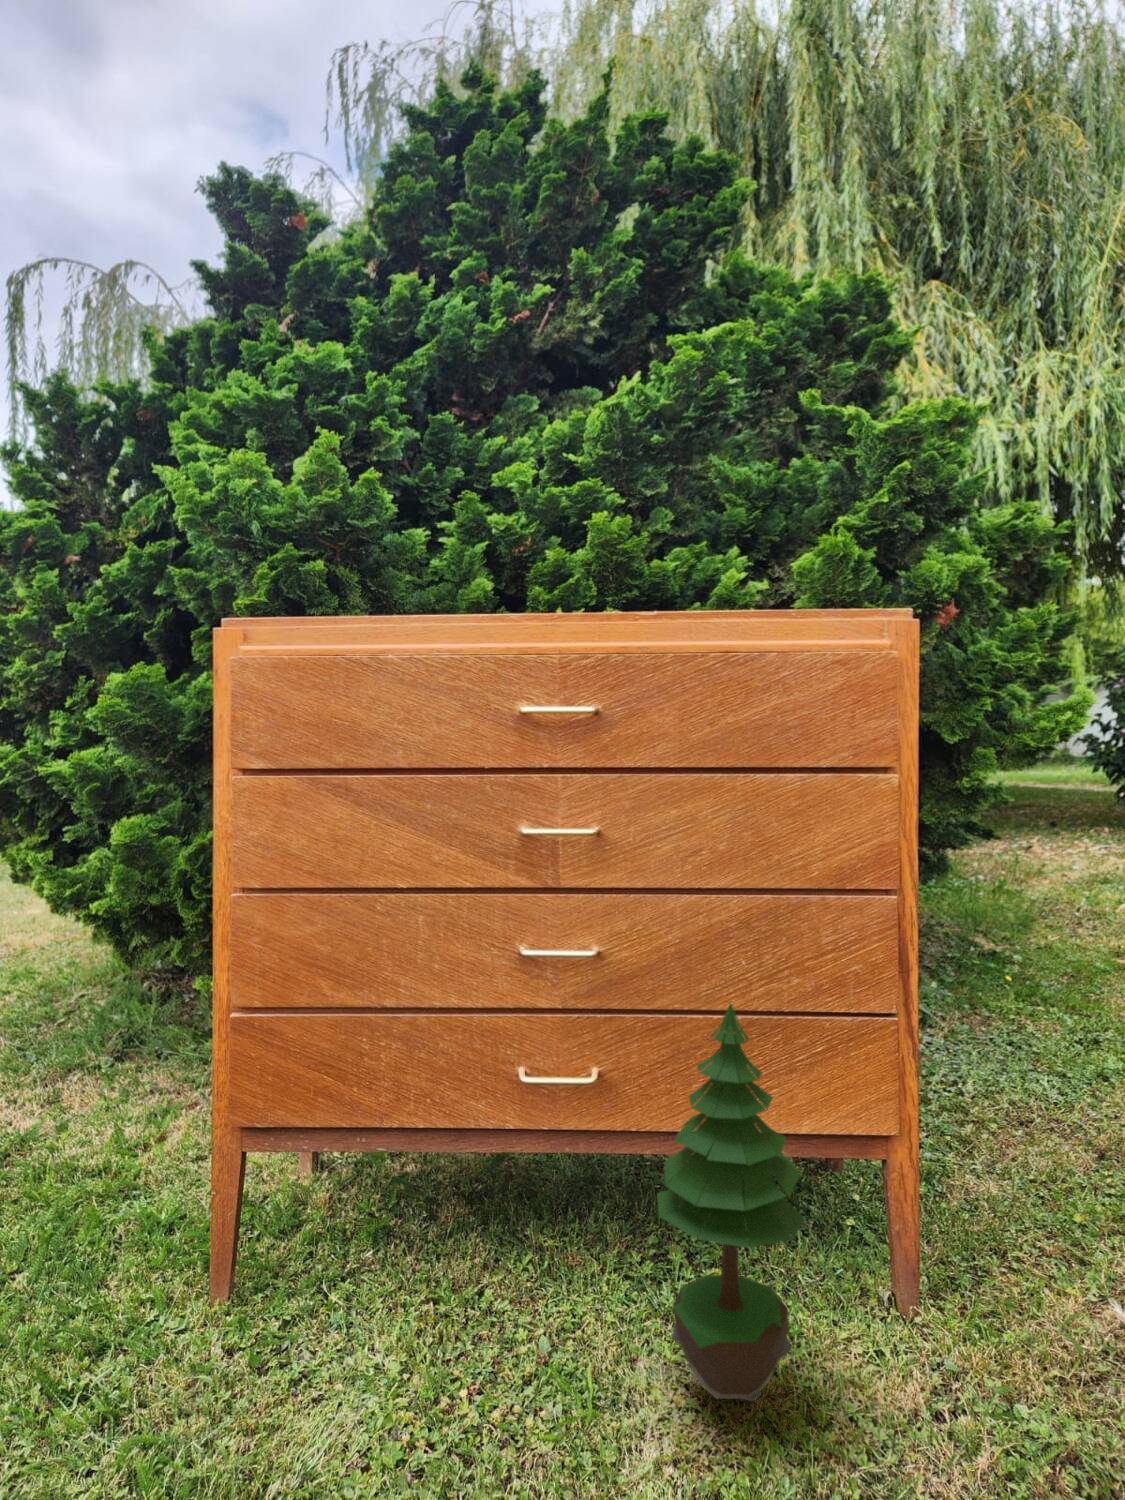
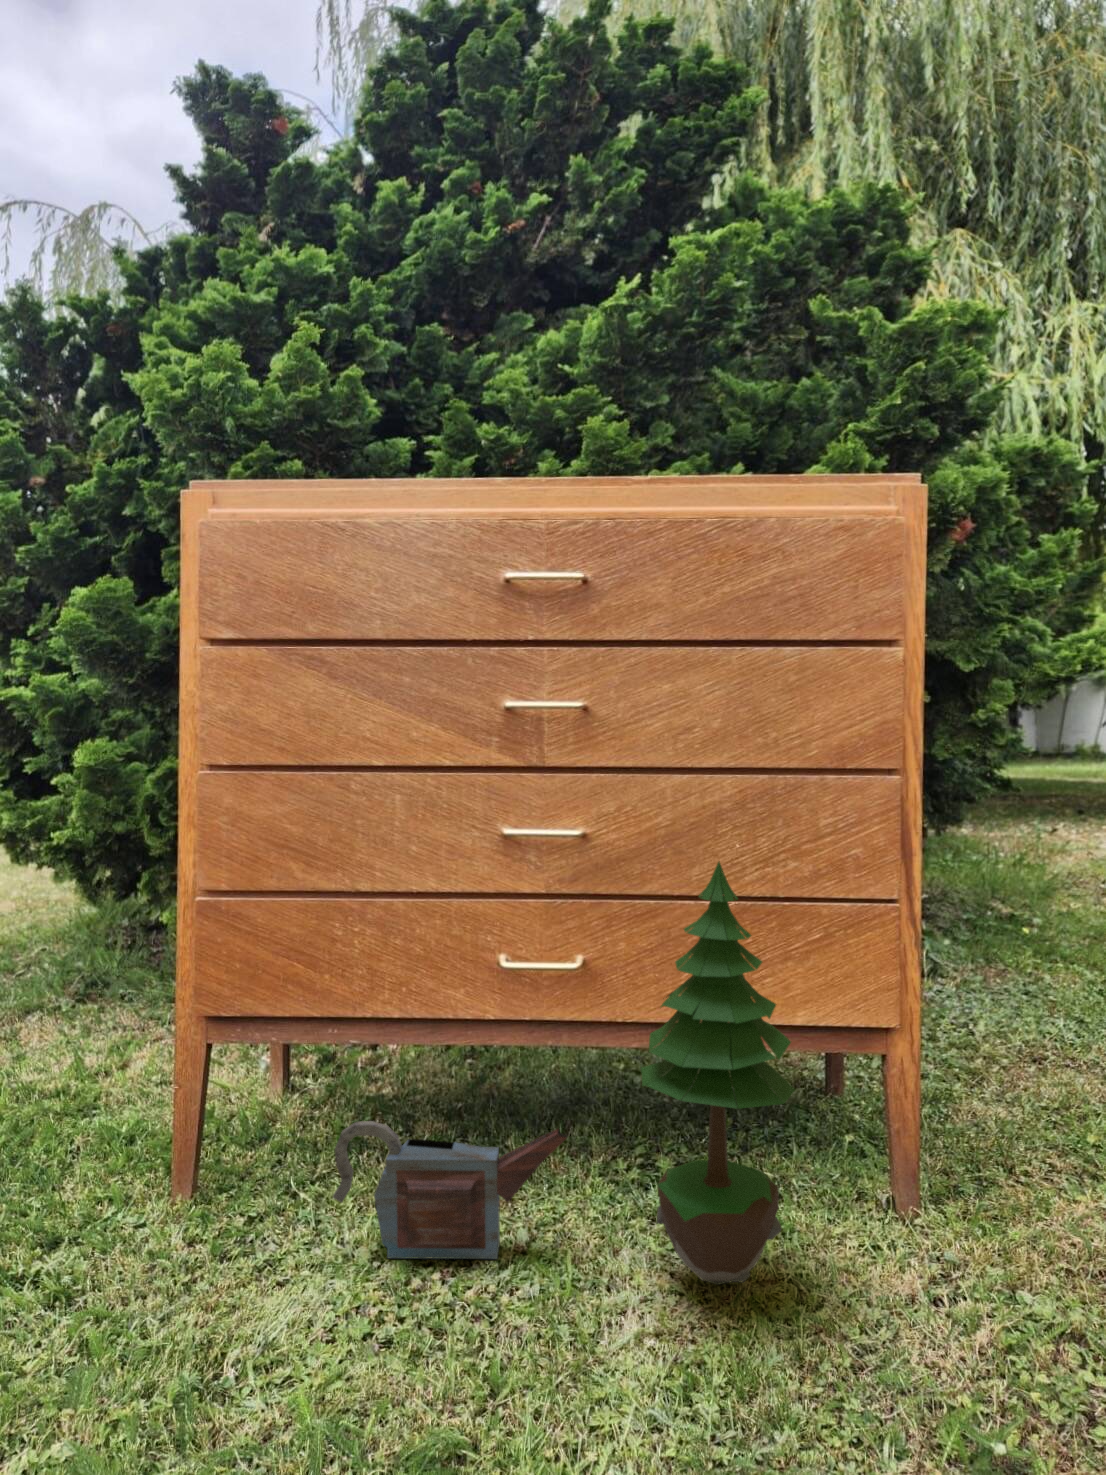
watering can: none [363,1239,587,1370] -> present [333,1121,568,1259]

